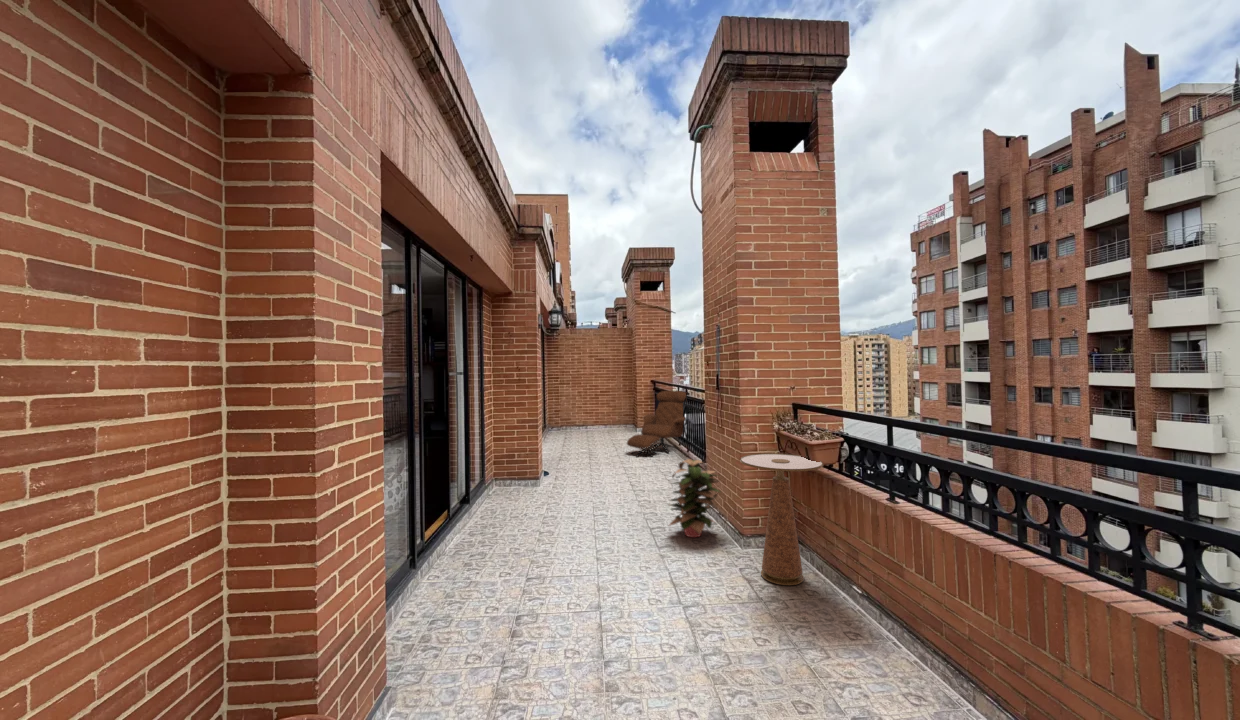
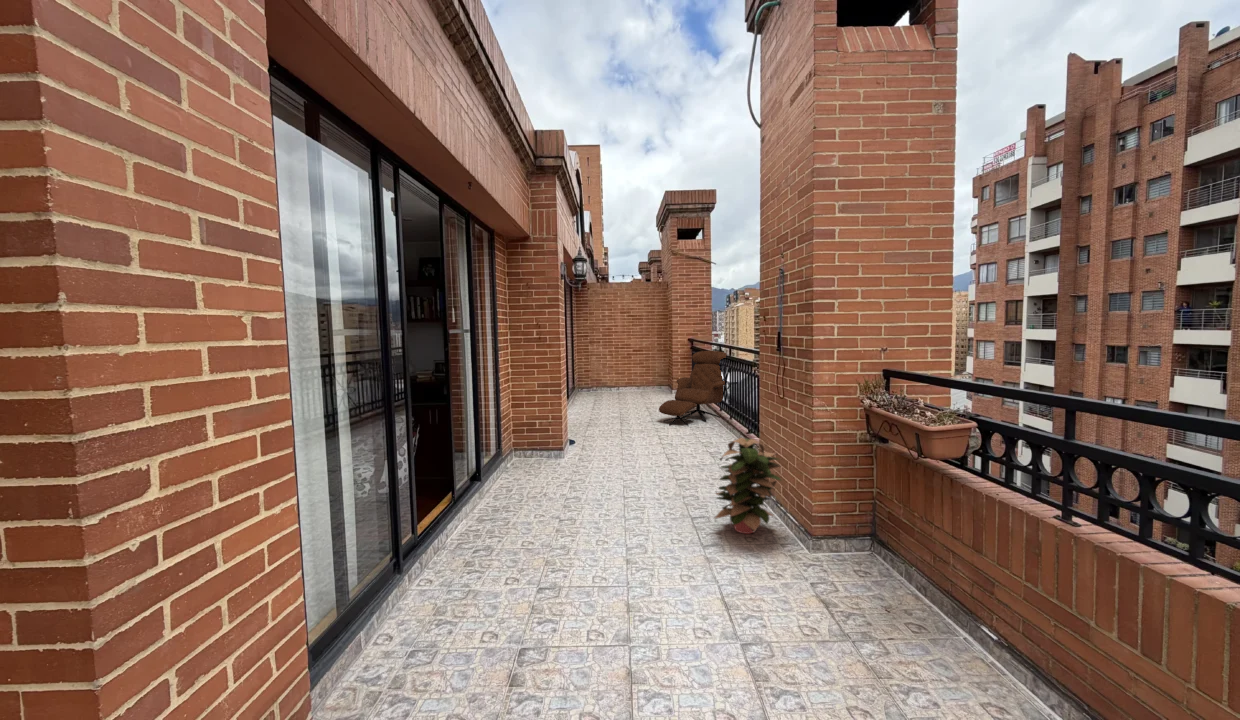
side table: present [740,453,823,585] -> none [818,436,939,613]

